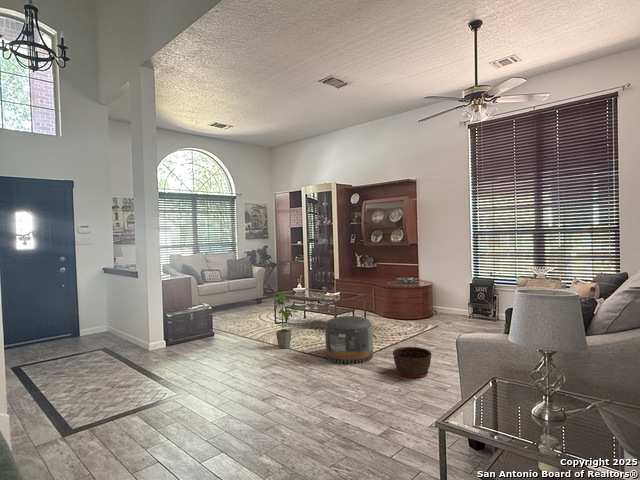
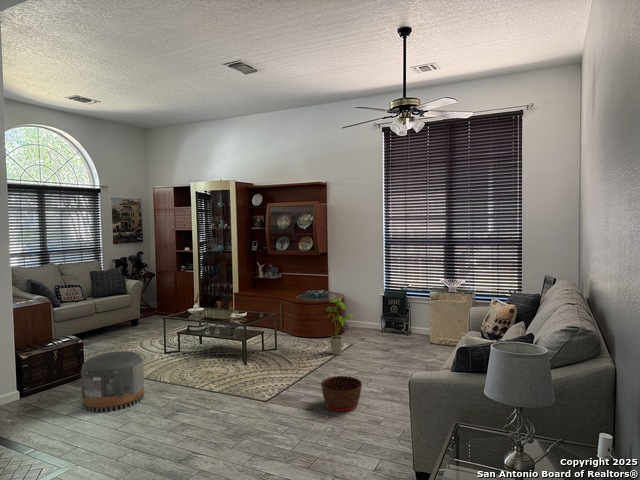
house plant: present [273,291,302,349] -> present [327,299,354,355]
pouf: present [325,316,373,364] -> present [81,351,144,412]

